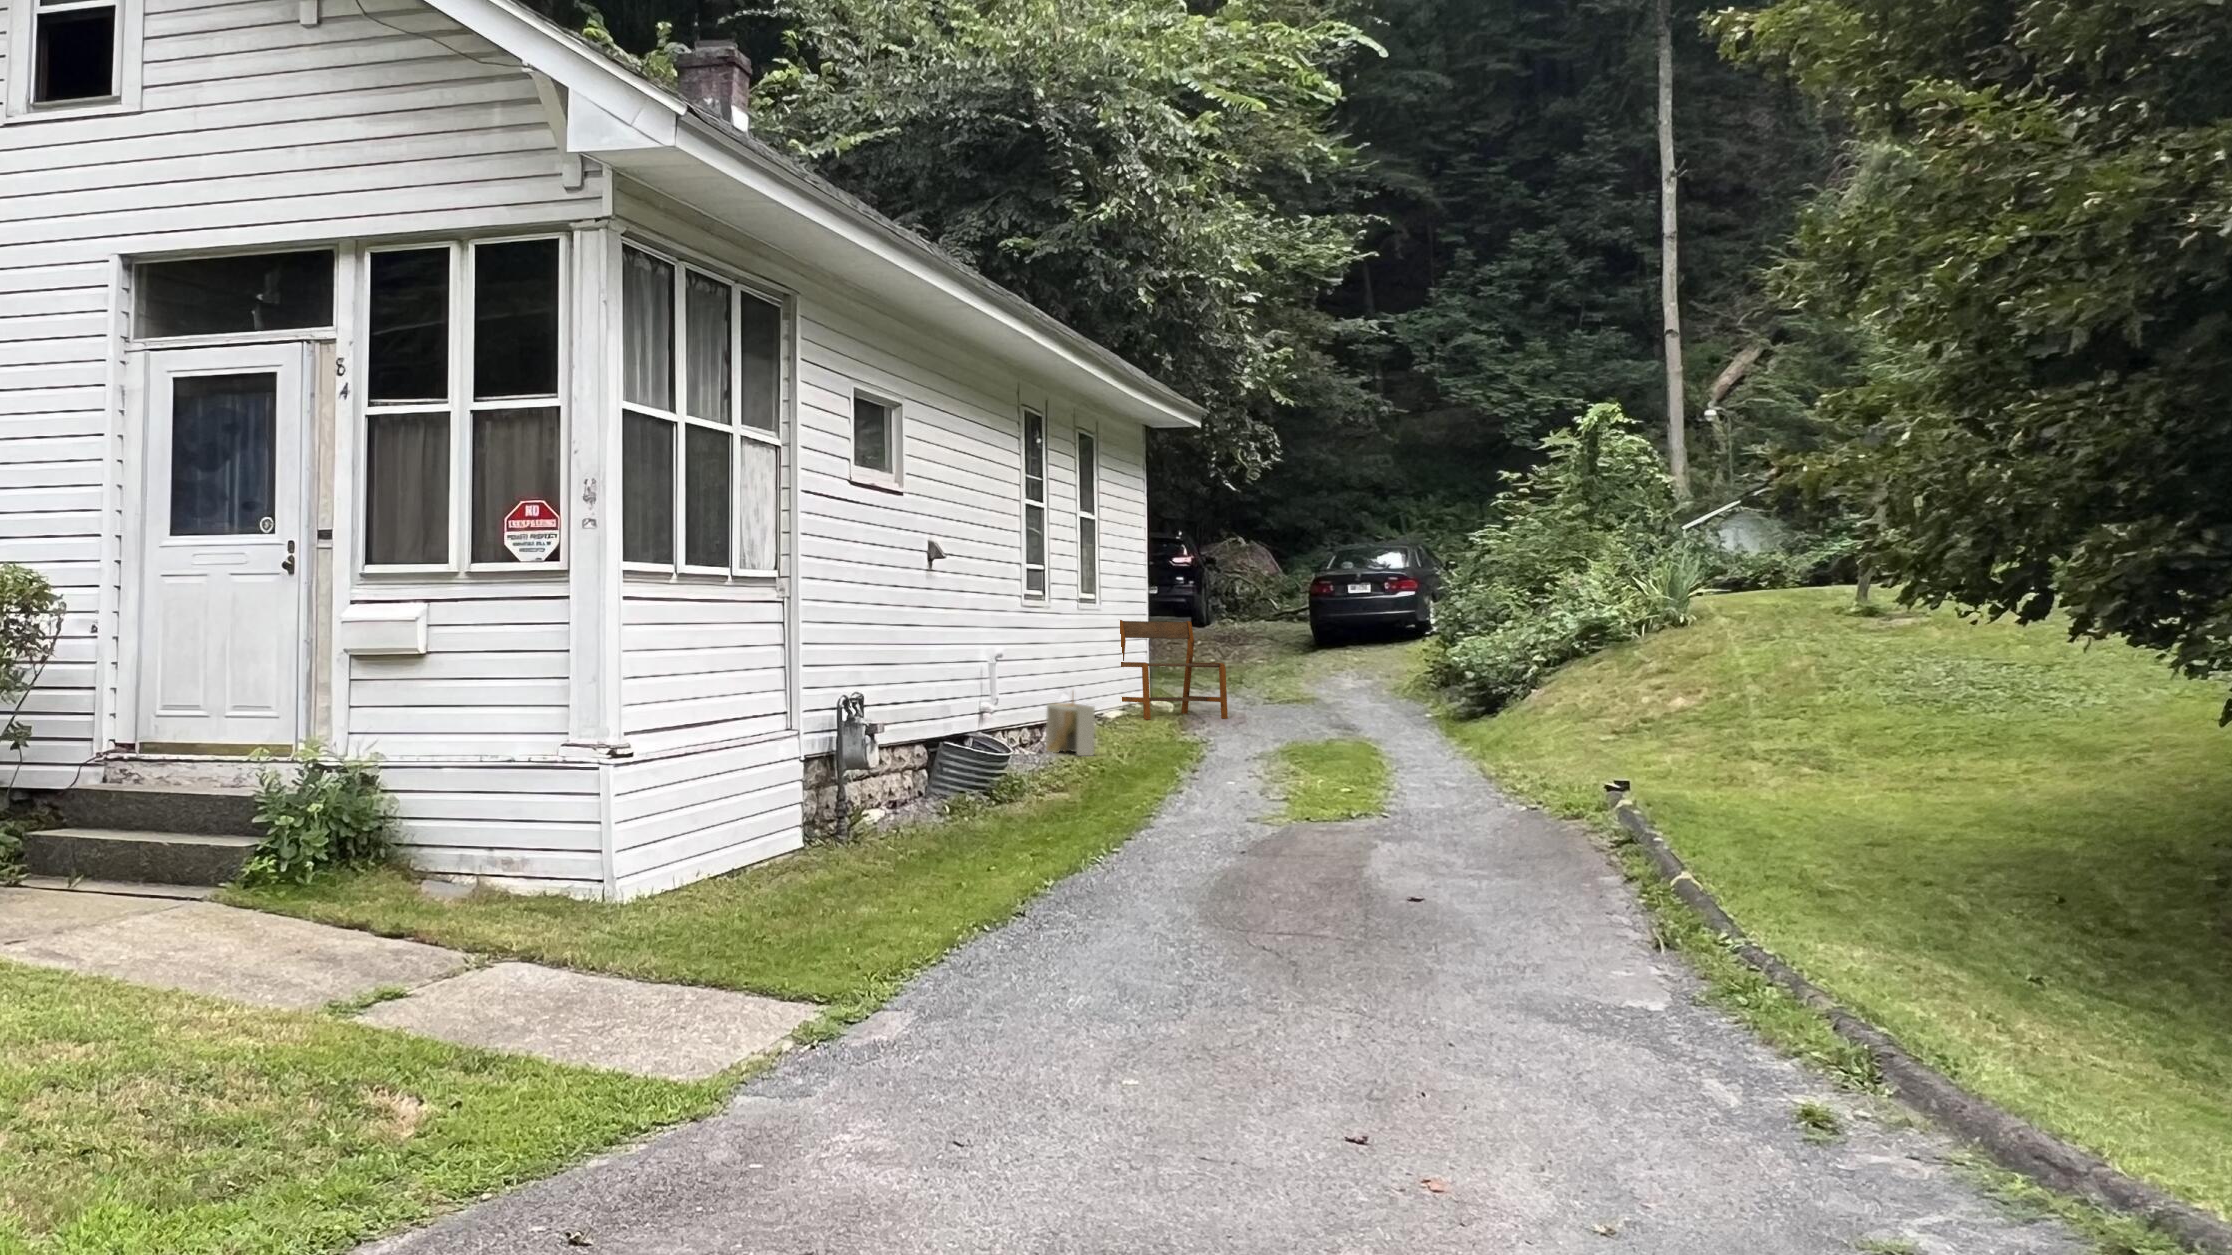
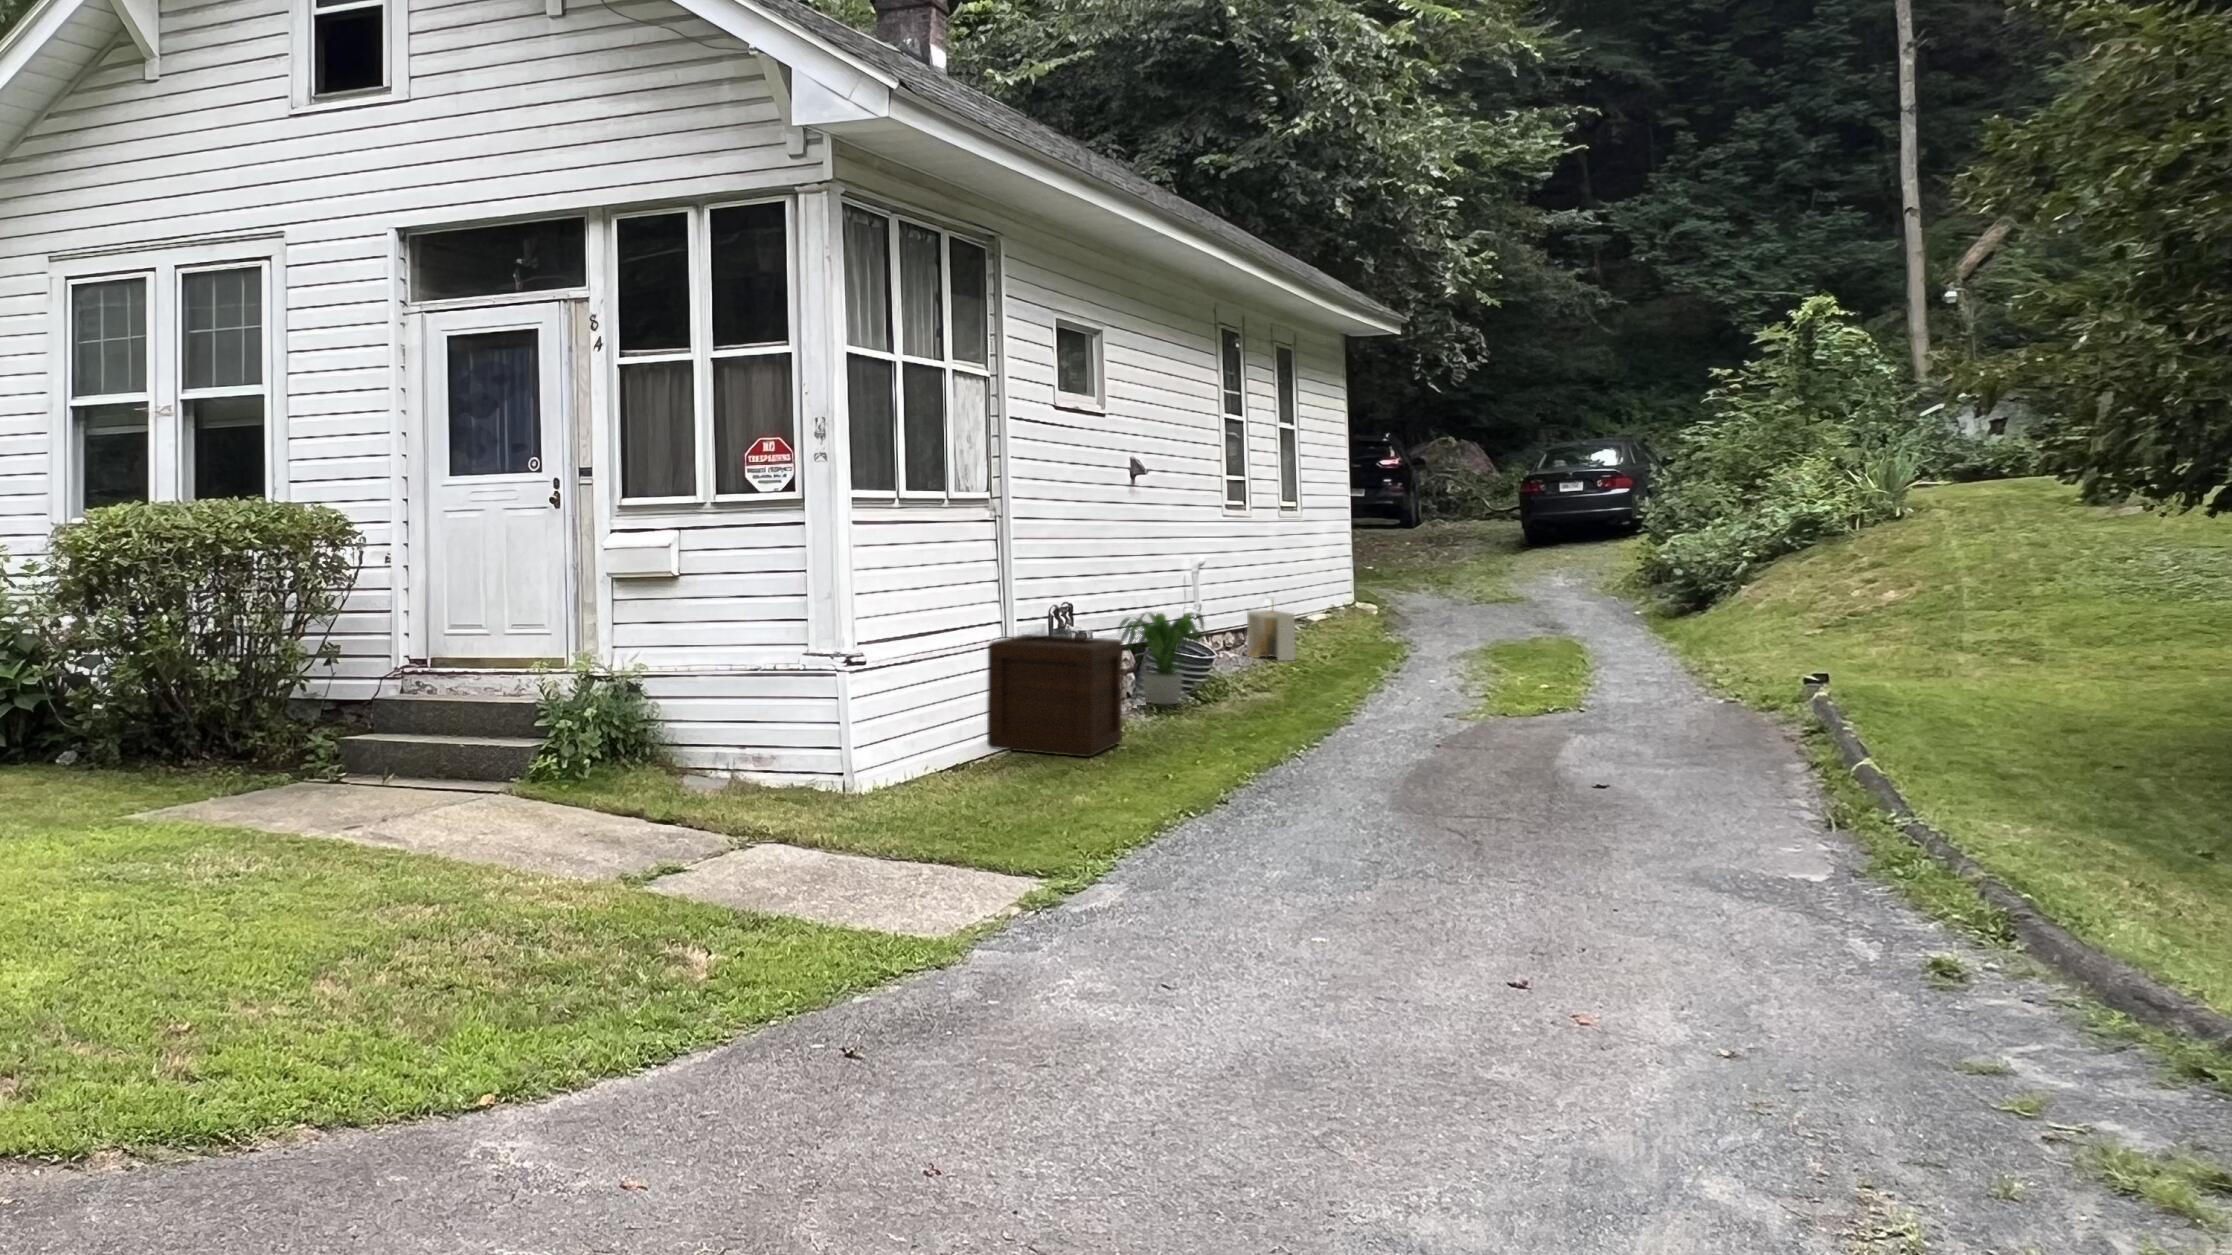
bench: present [1120,620,1228,720] -> none [1314,528,1432,625]
potted plant: none [914,703,1010,802] -> present [1119,612,1204,705]
wooden crate: none [770,724,918,860] -> present [987,634,1123,757]

